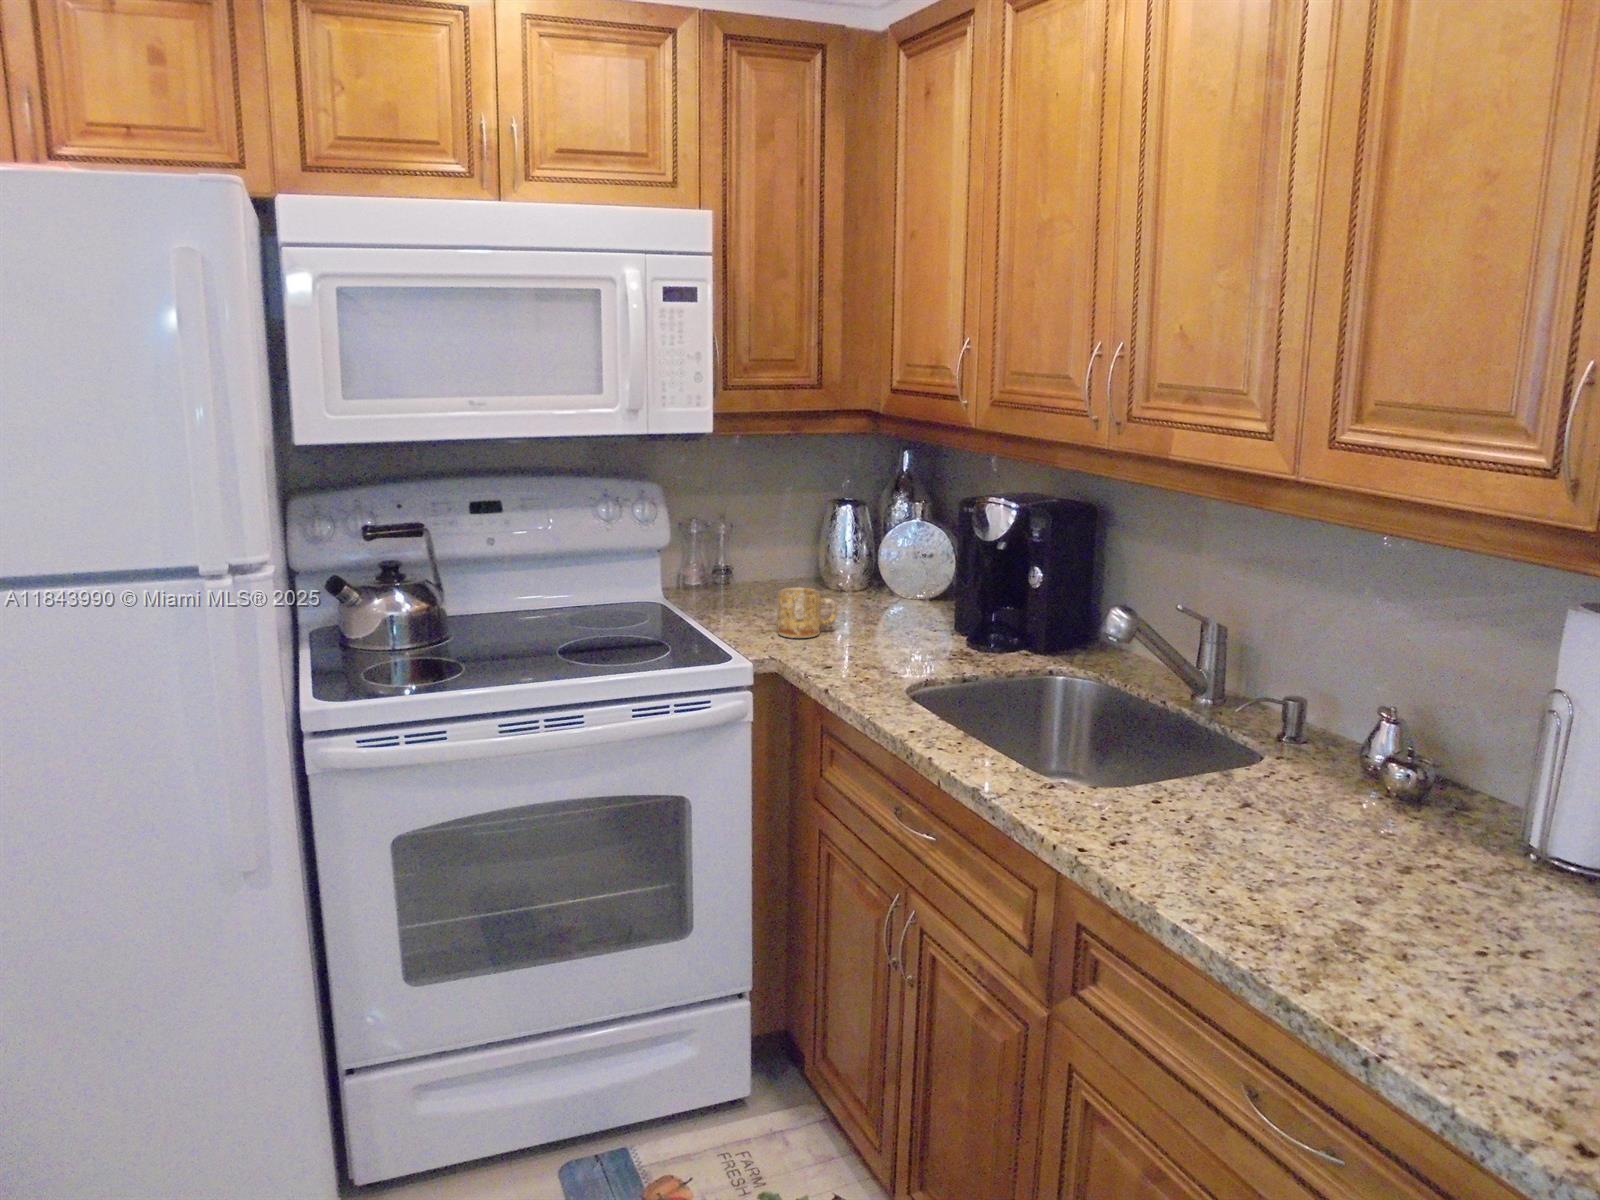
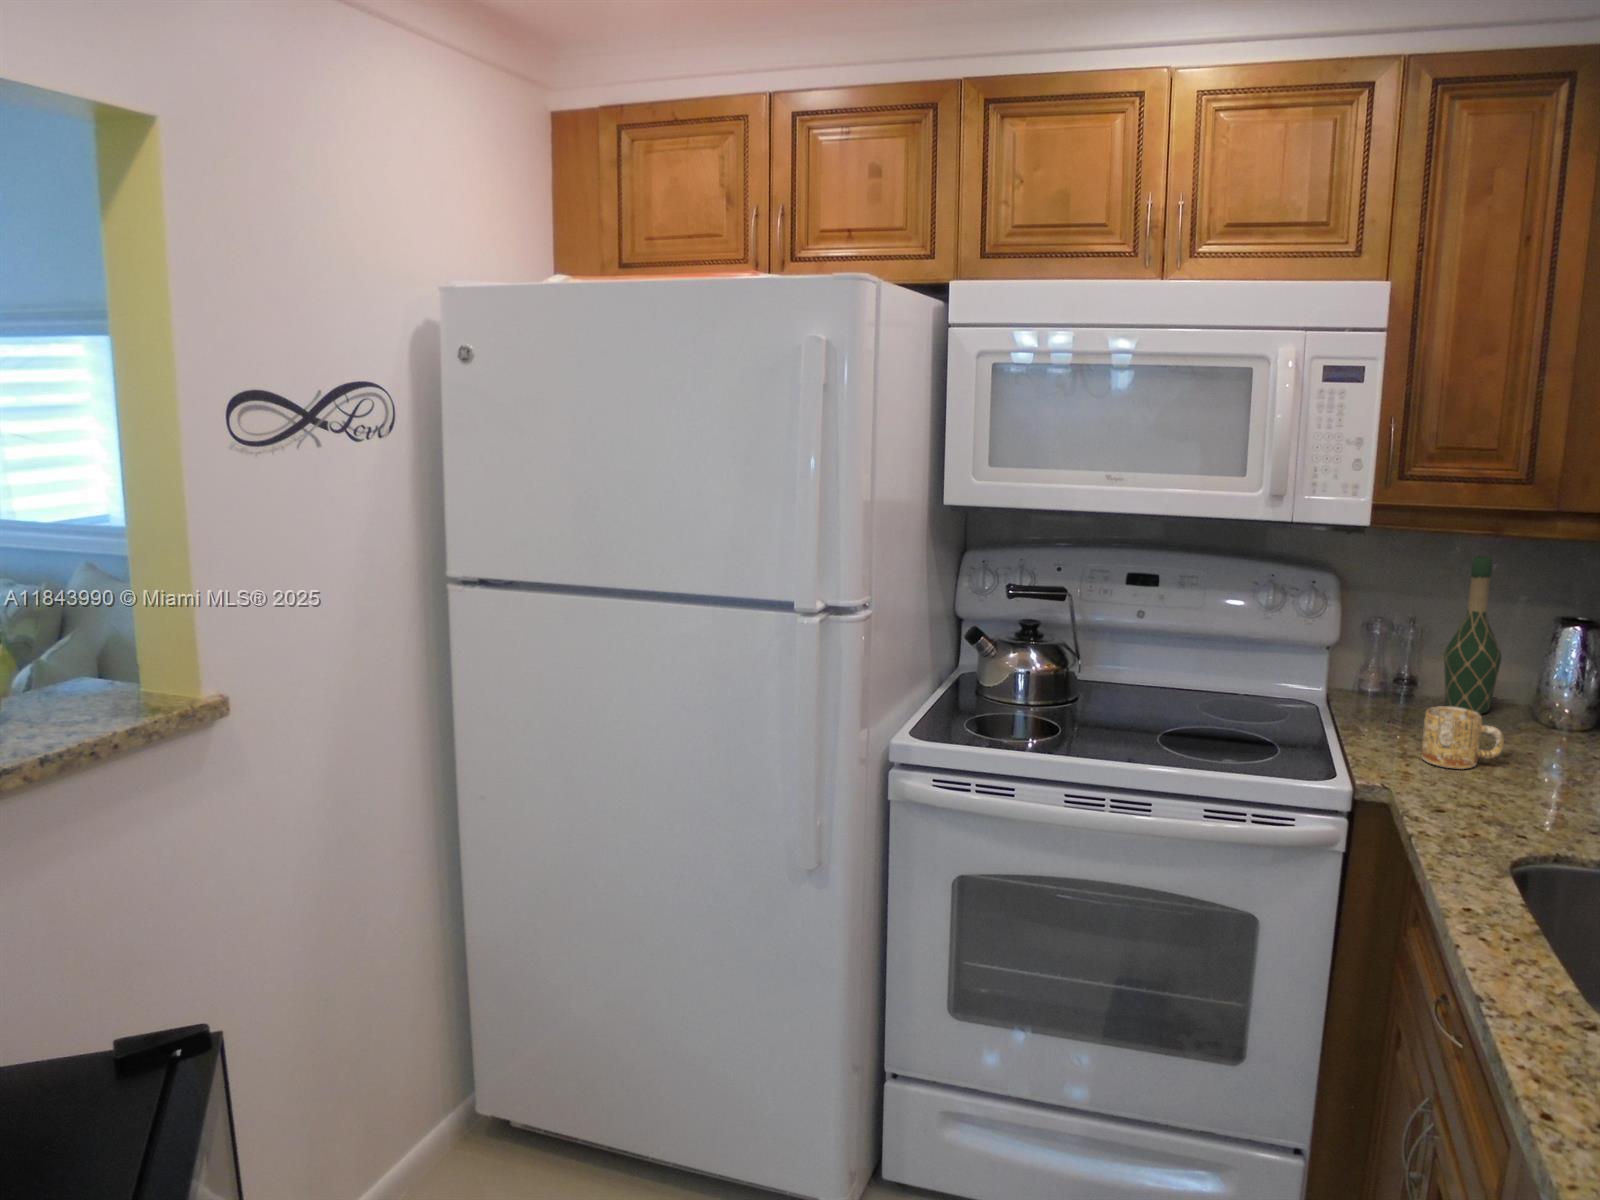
wine bottle: none [755,464,797,599] -> present [1444,556,1501,714]

